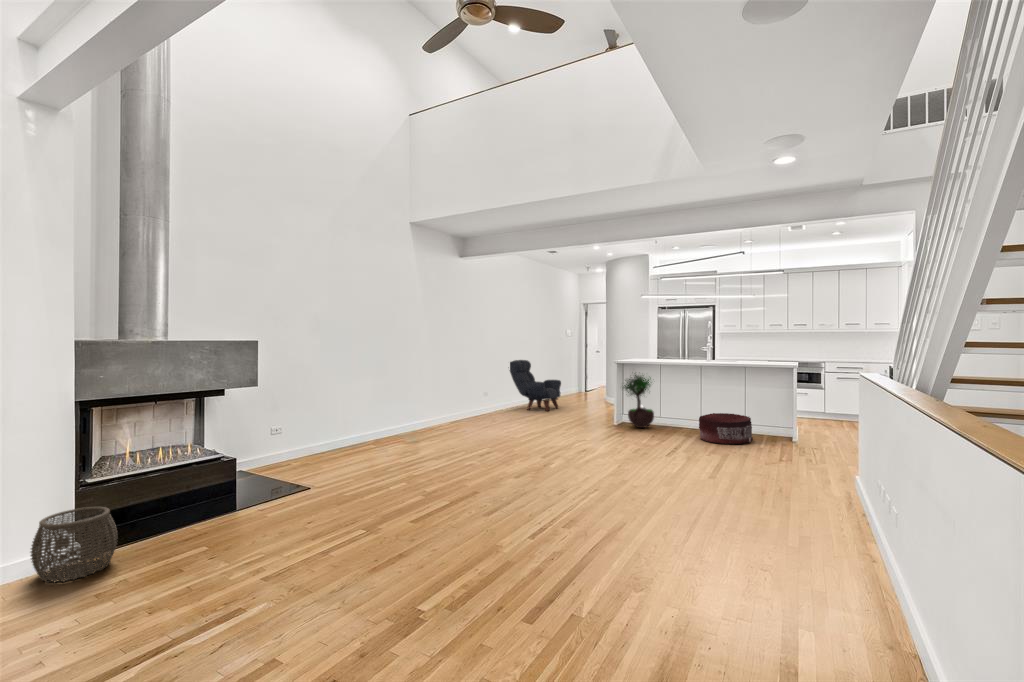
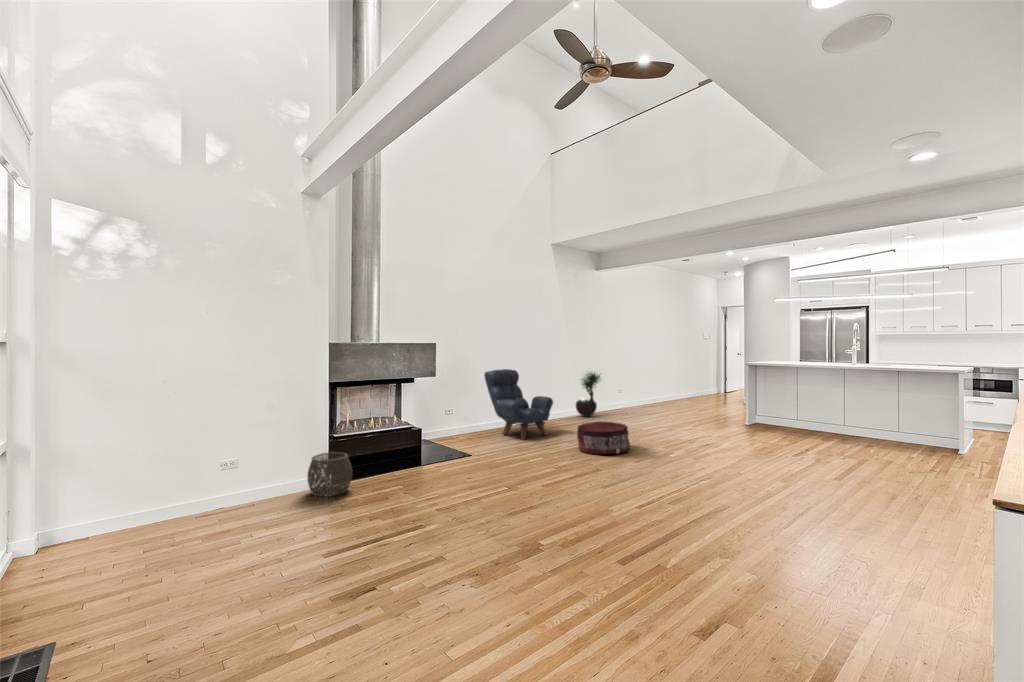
armchair: present [510,360,561,411] -> present [484,369,553,439]
potted tree: present [623,375,654,428] -> present [576,372,601,416]
pouf: present [699,413,753,444] -> present [577,422,630,454]

